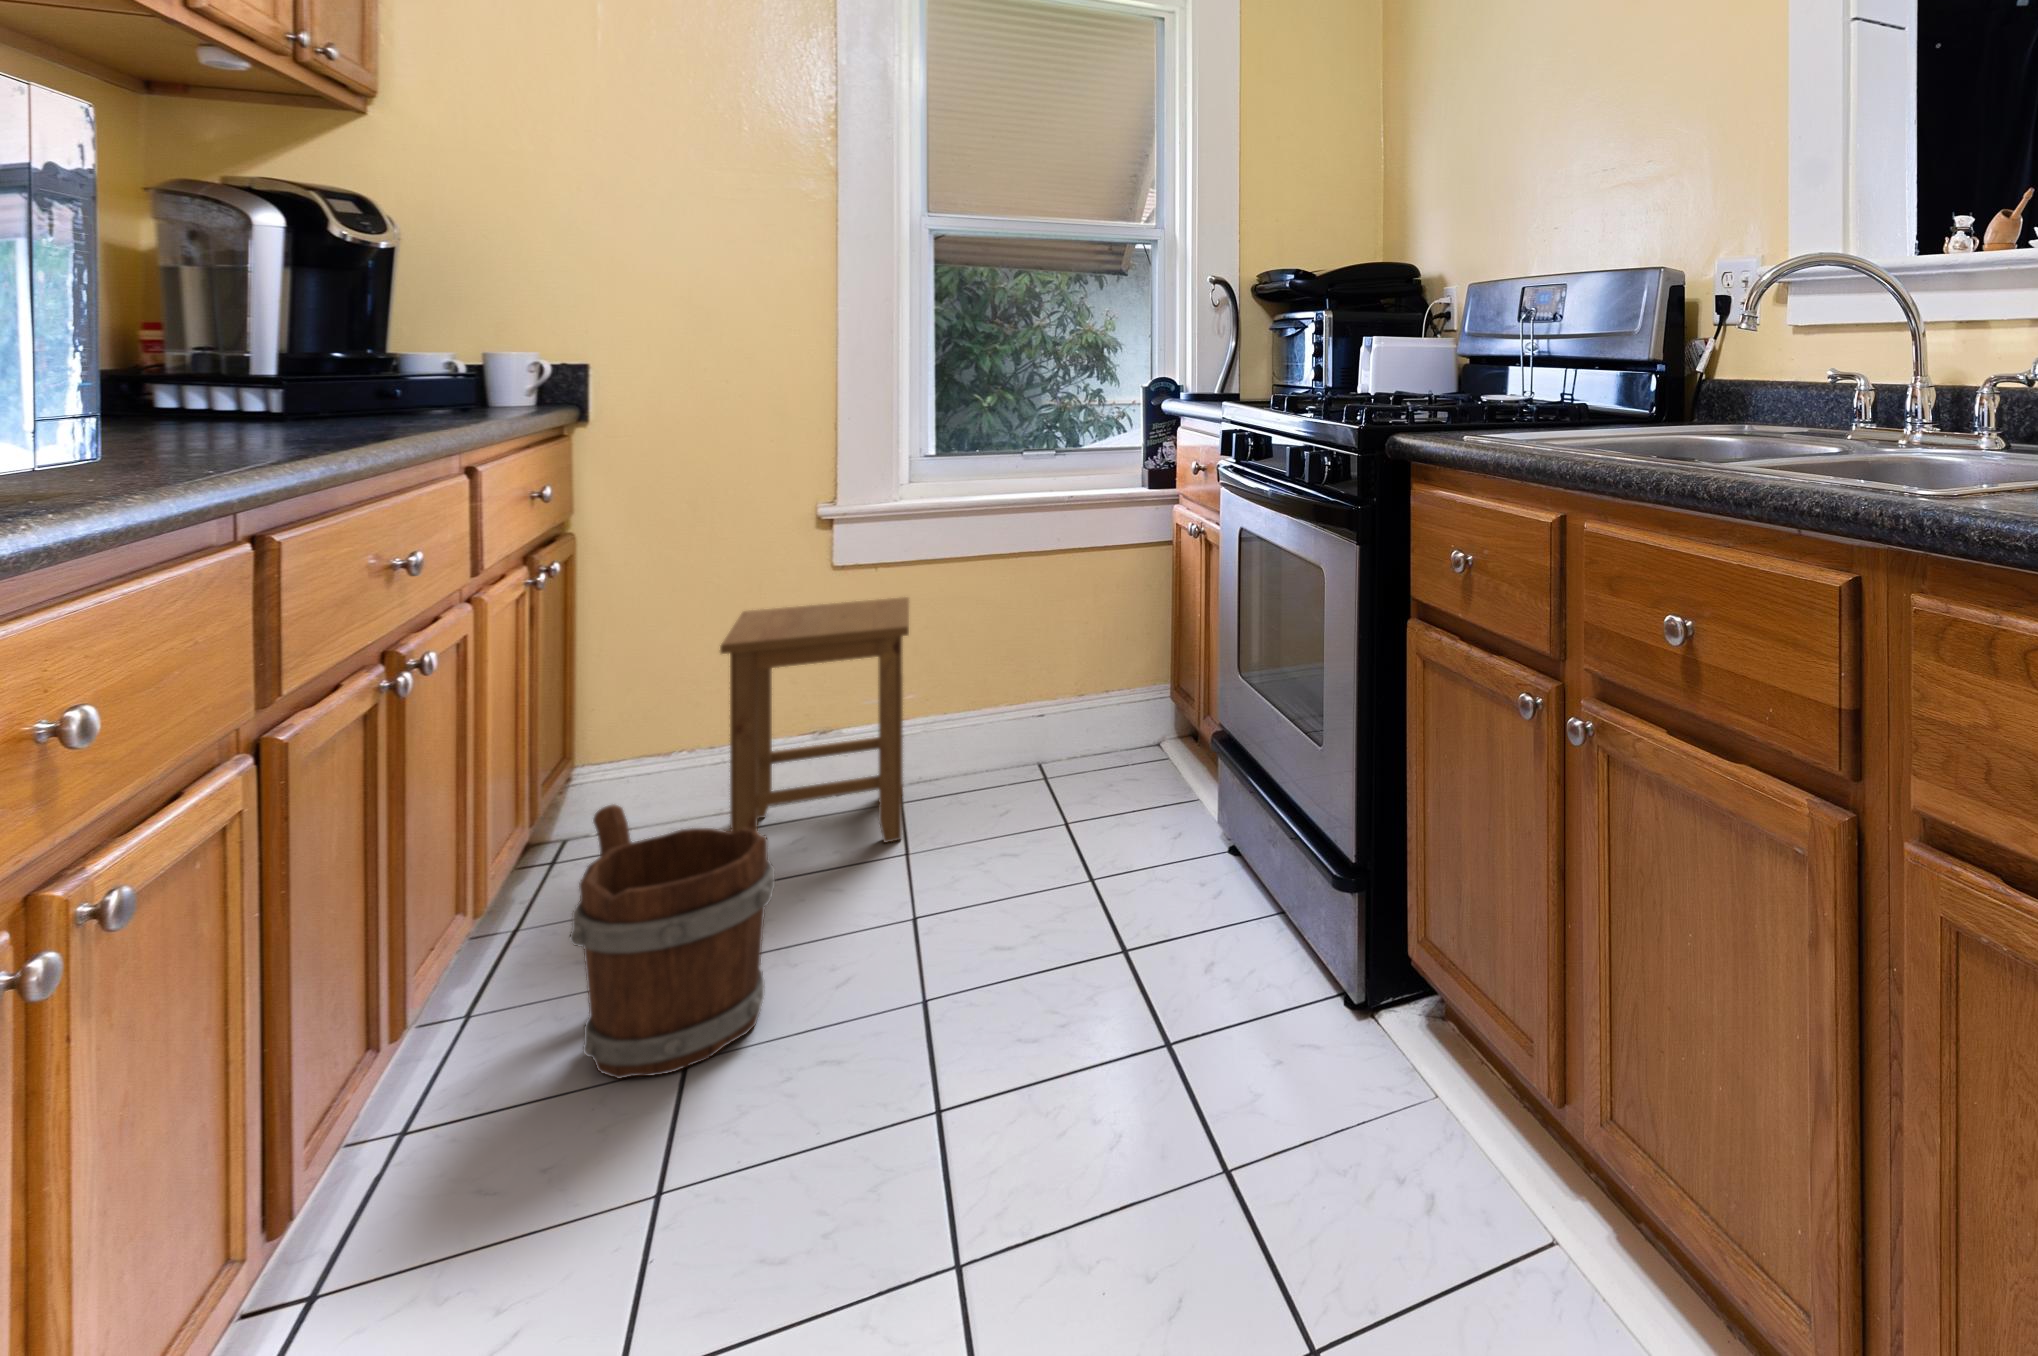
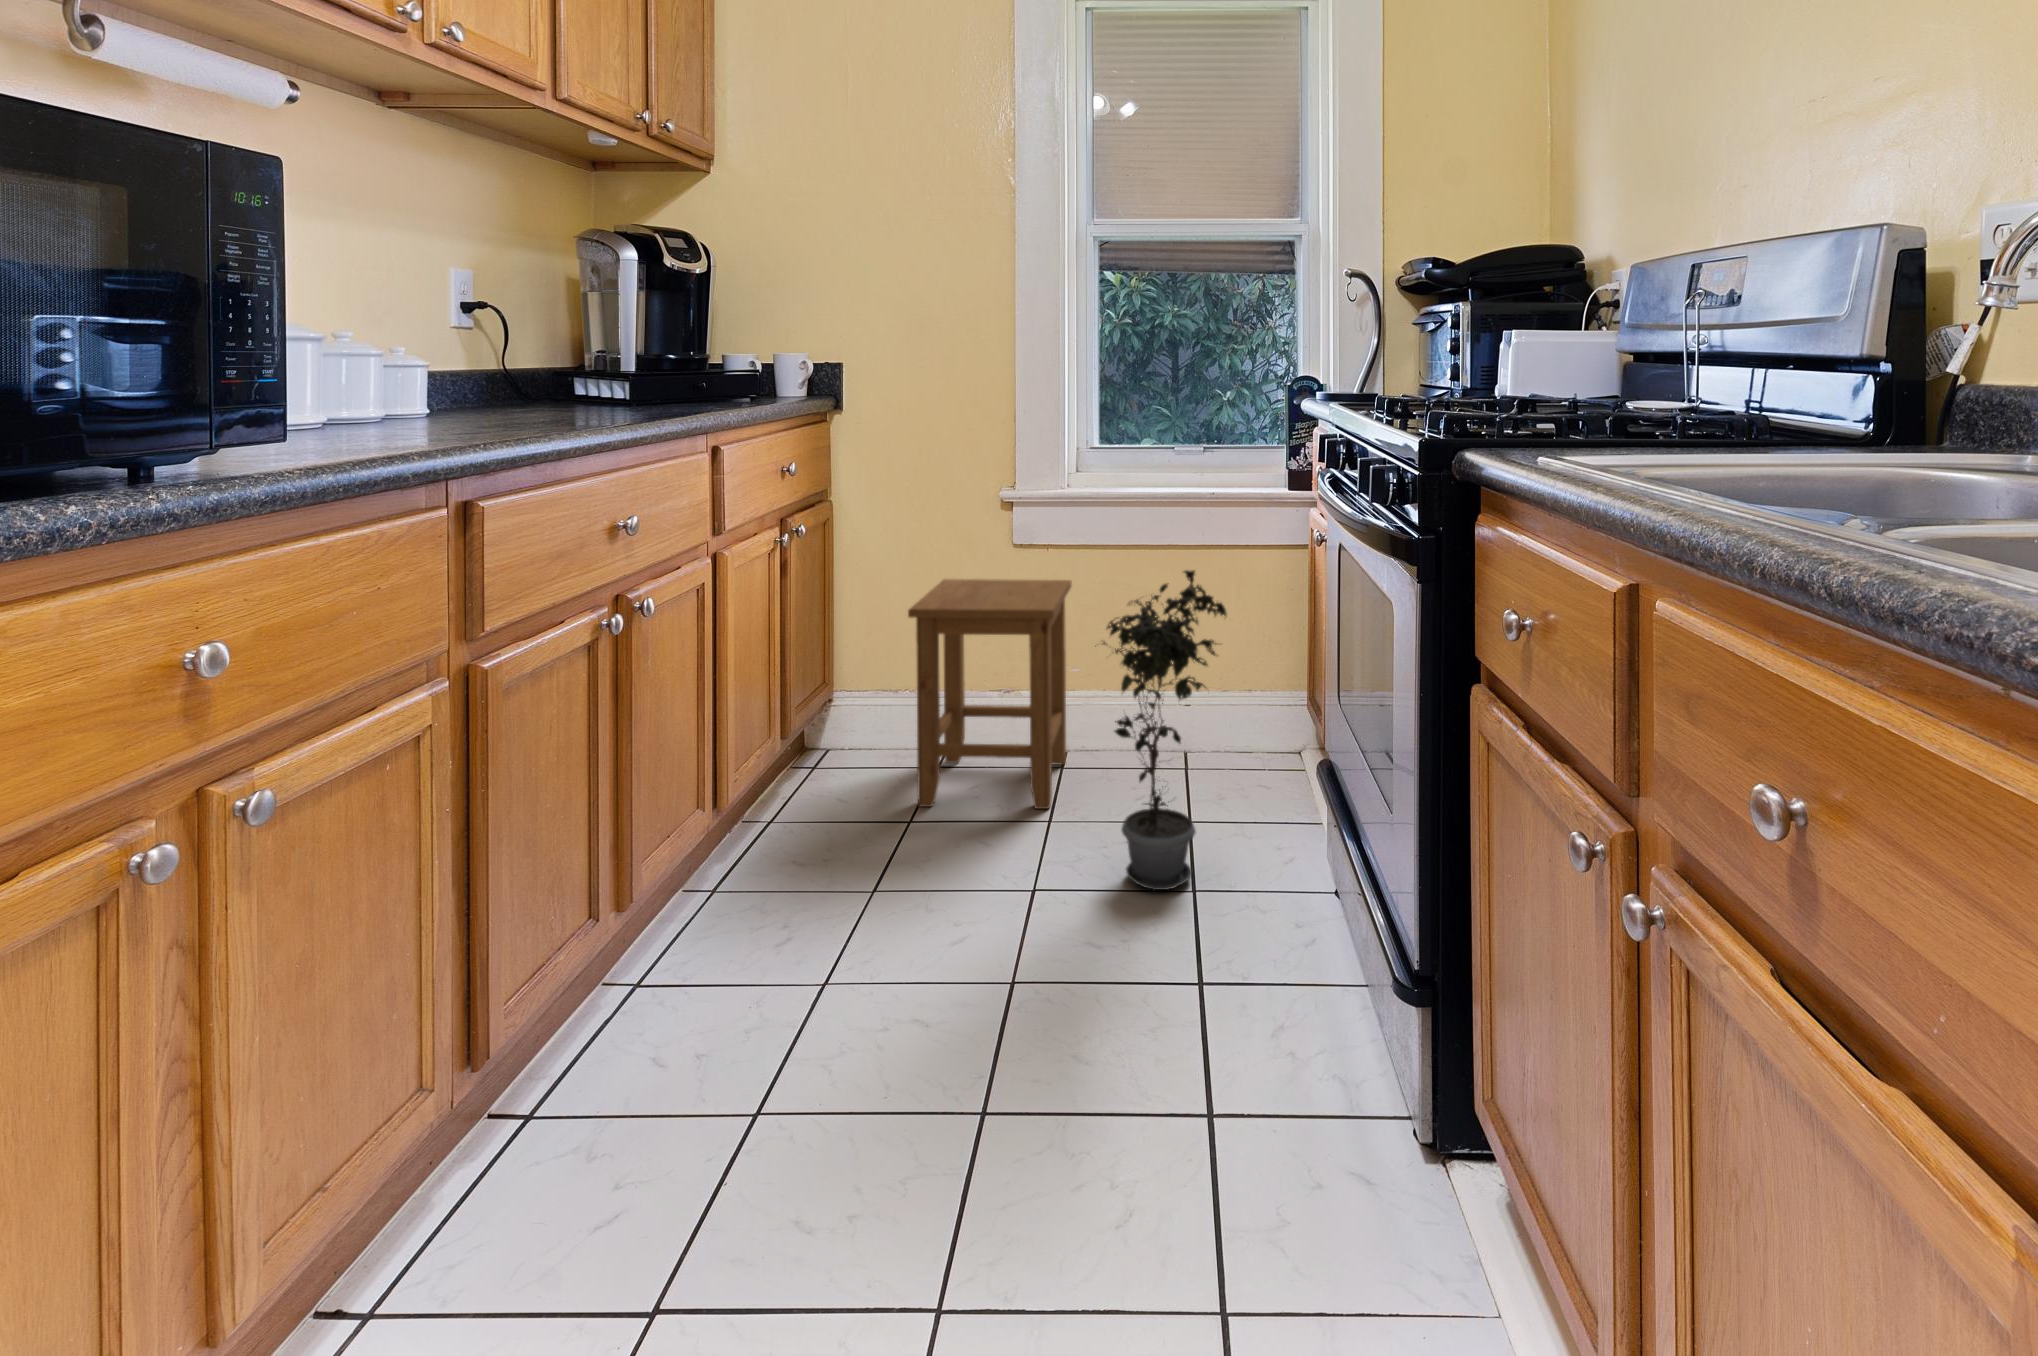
potted plant: none [980,566,1123,888] -> present [1103,570,1227,890]
bucket: present [570,805,775,1079] -> none [742,740,900,992]

